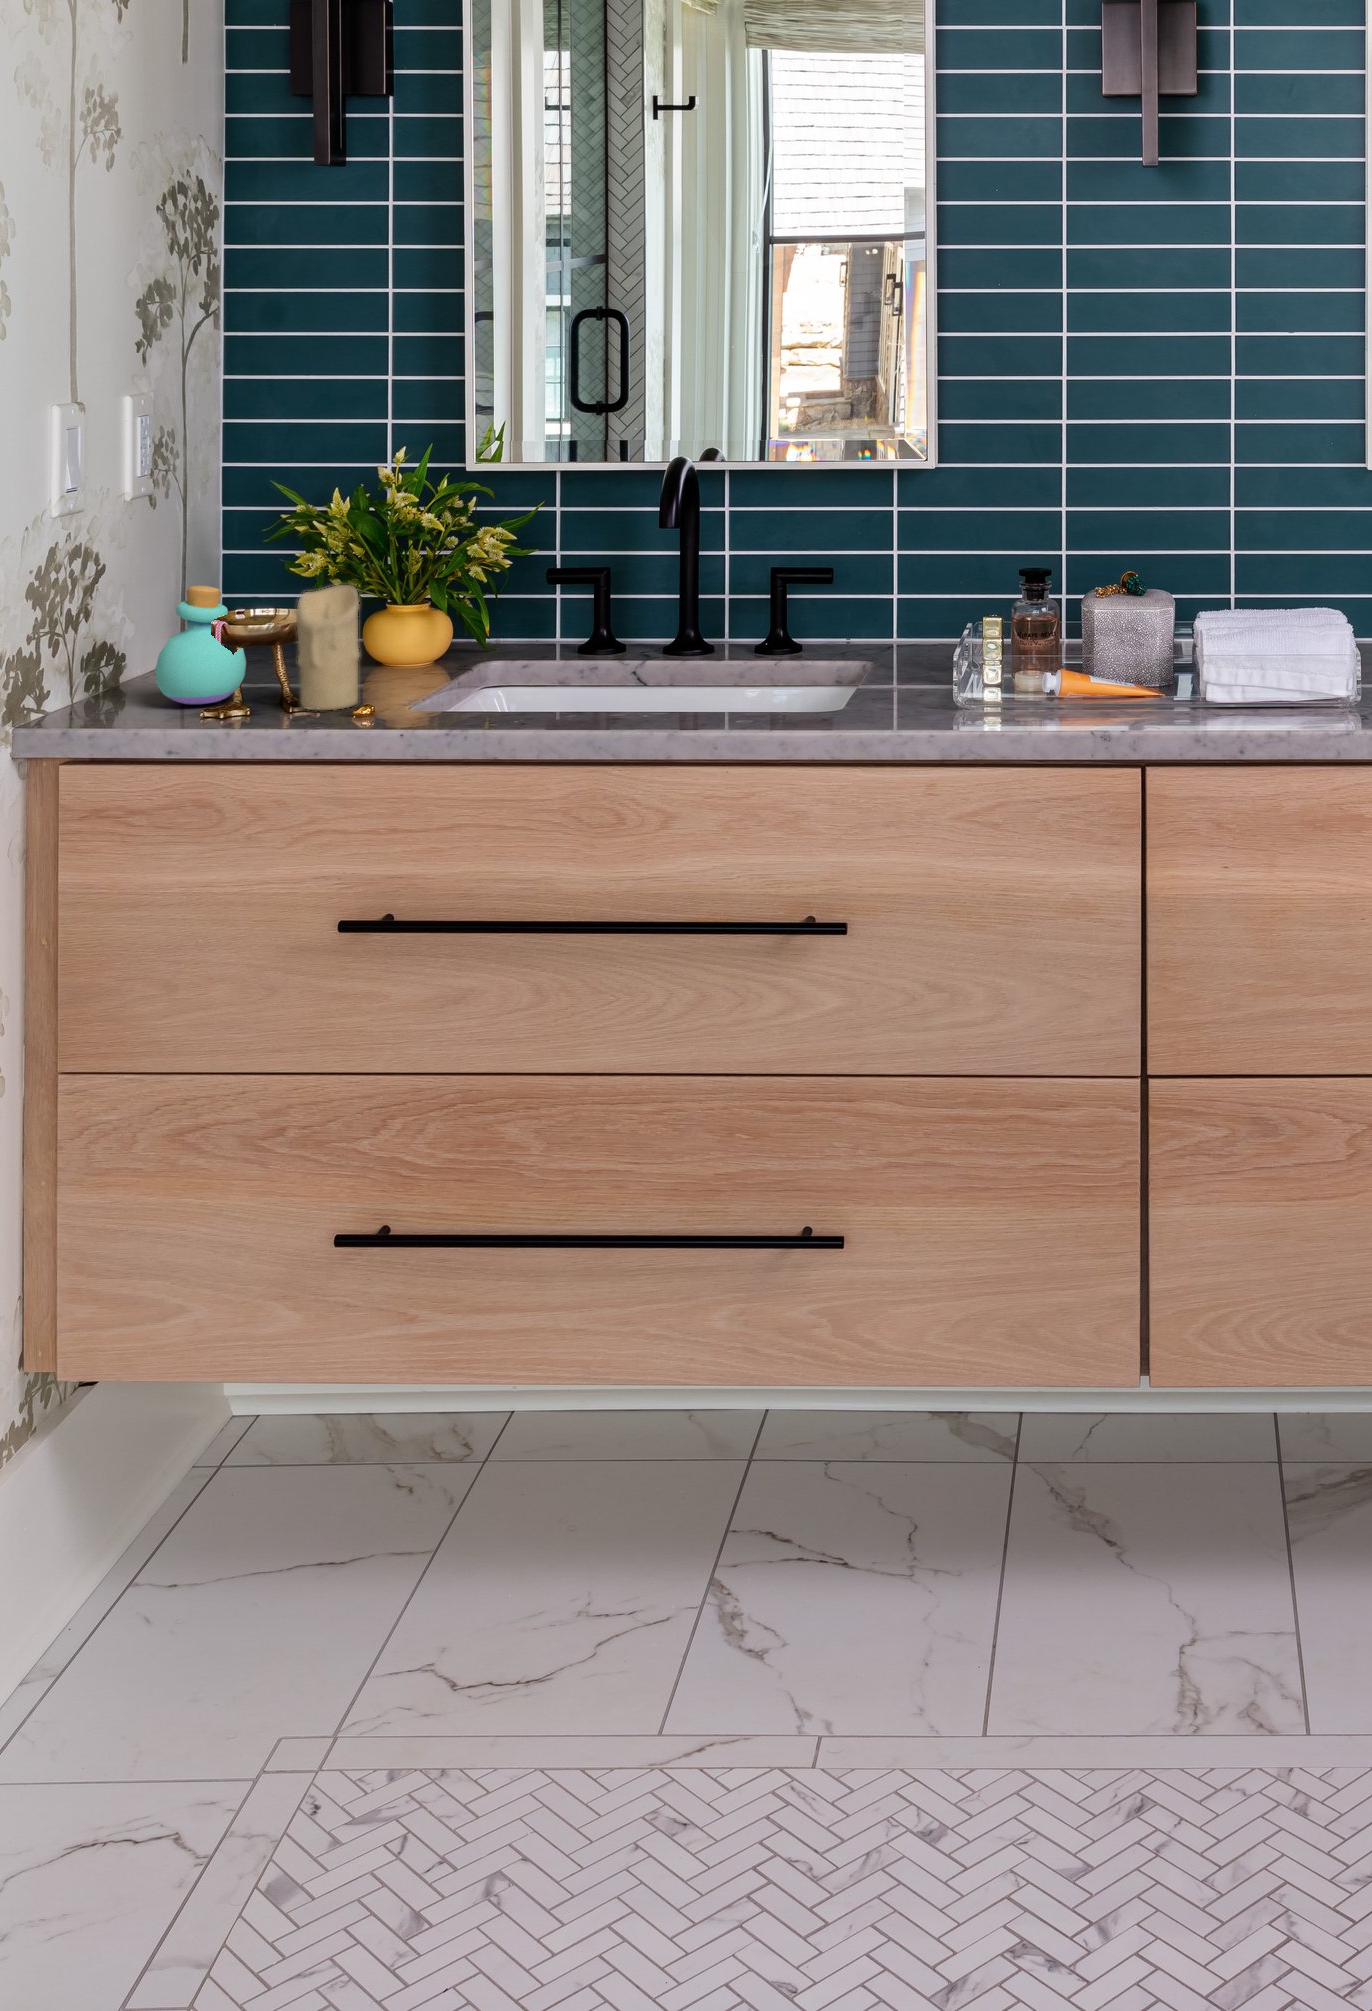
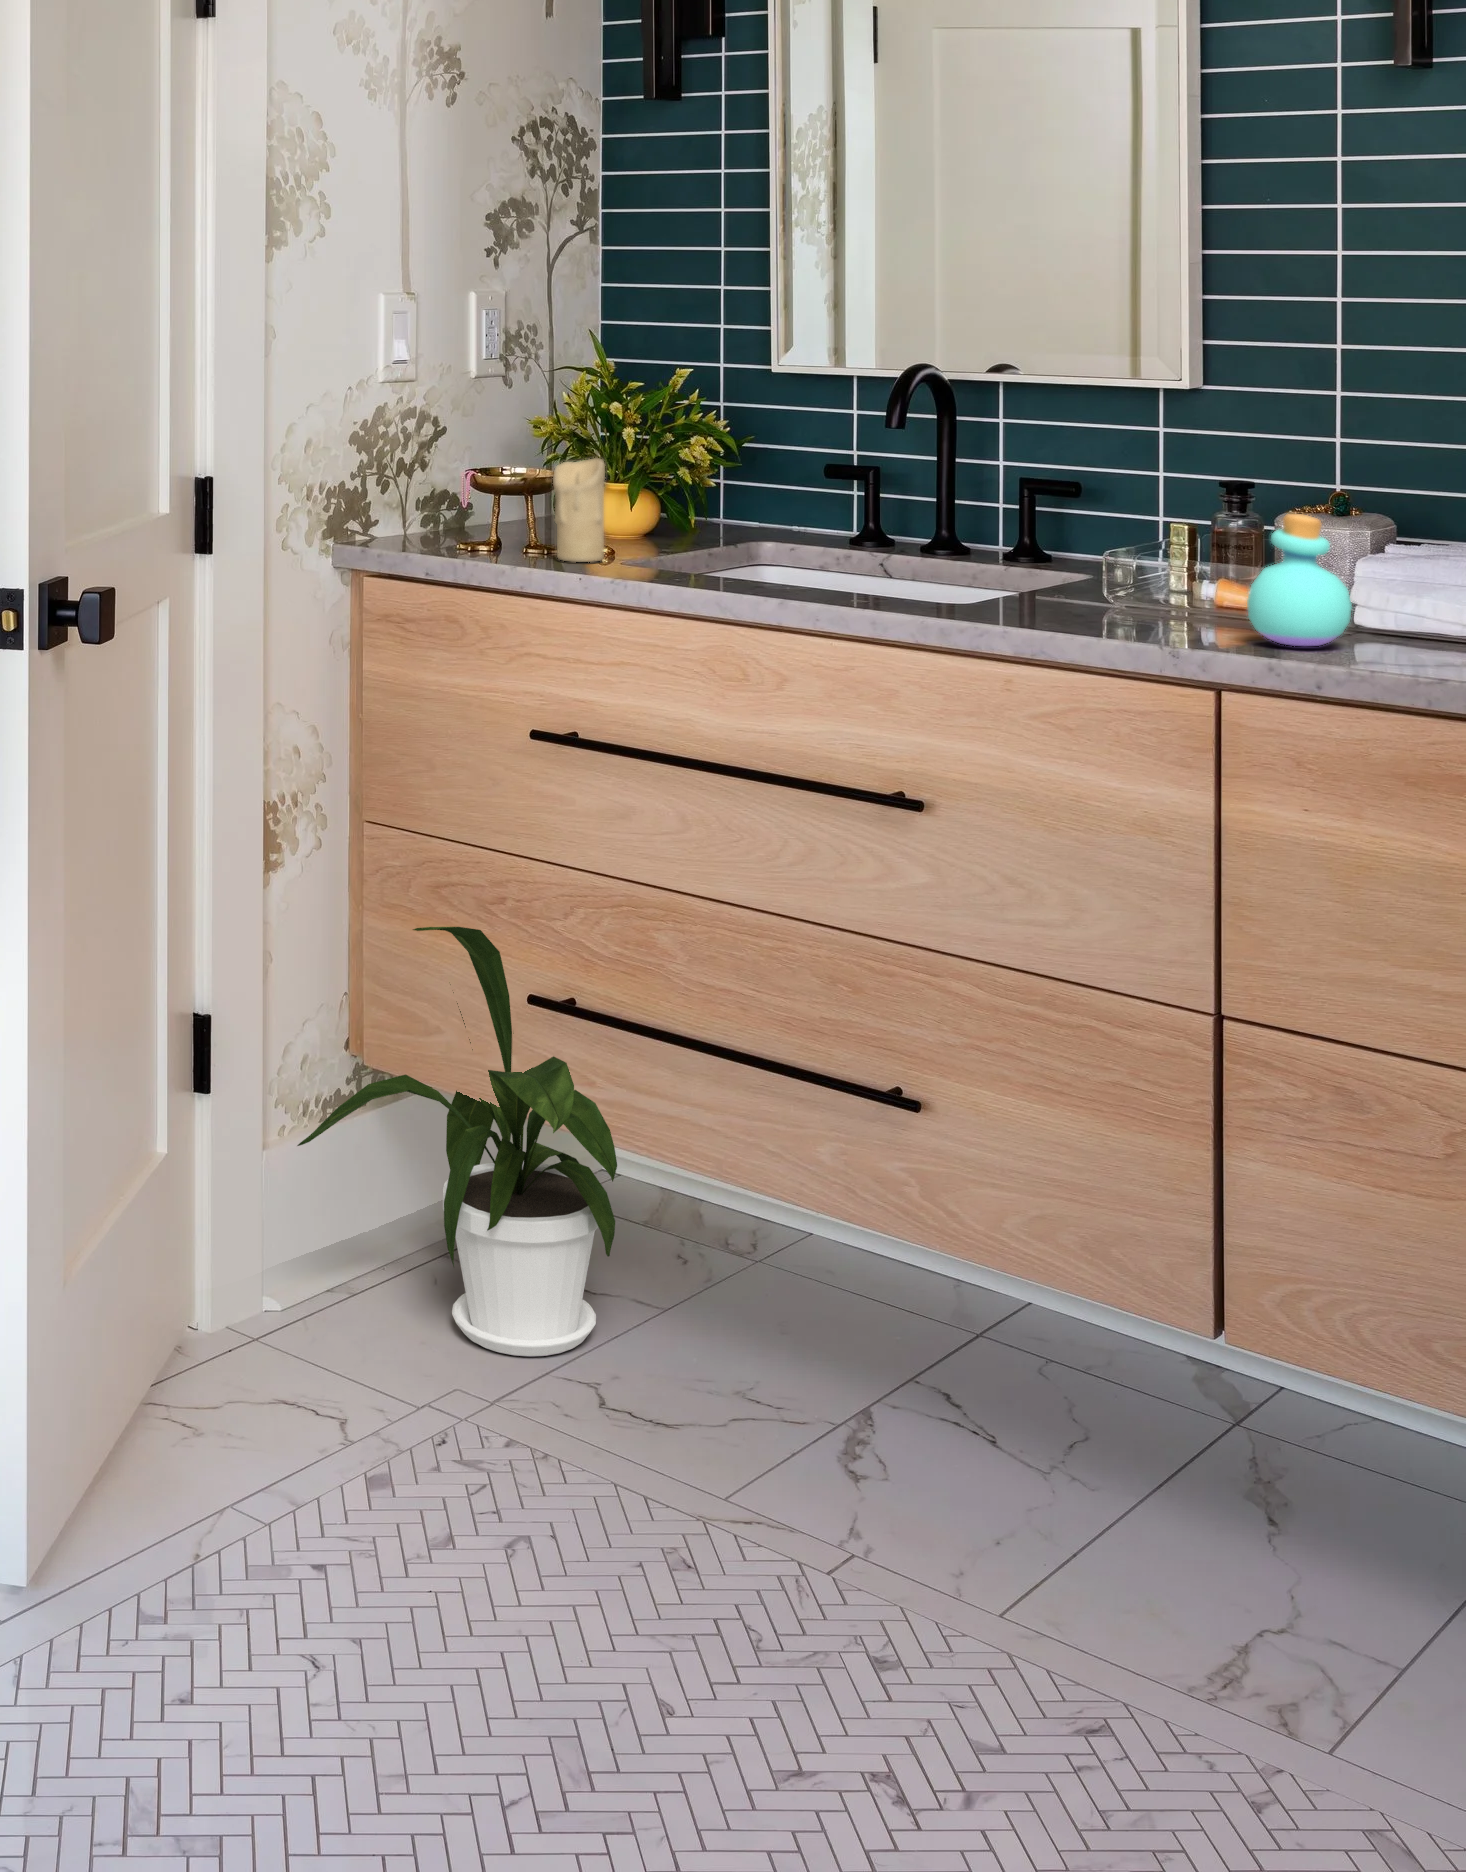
perfume bottle: present [155,586,246,704] -> present [1247,514,1352,646]
house plant: none [19,1138,510,1683] -> present [297,927,617,1356]

